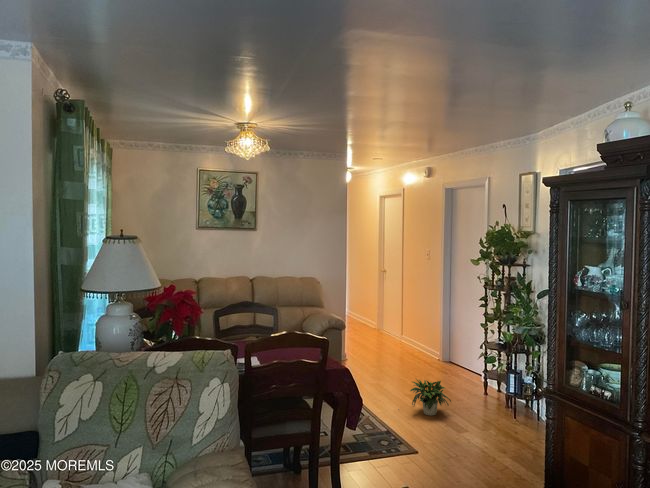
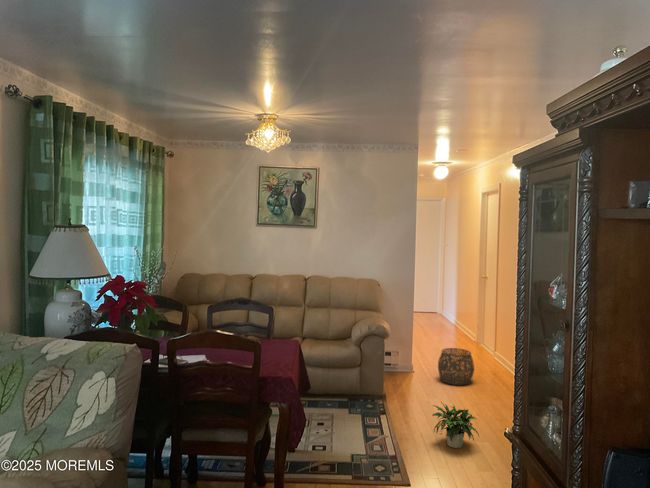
woven basket: none [379,333,411,366] -> present [438,348,474,385]

